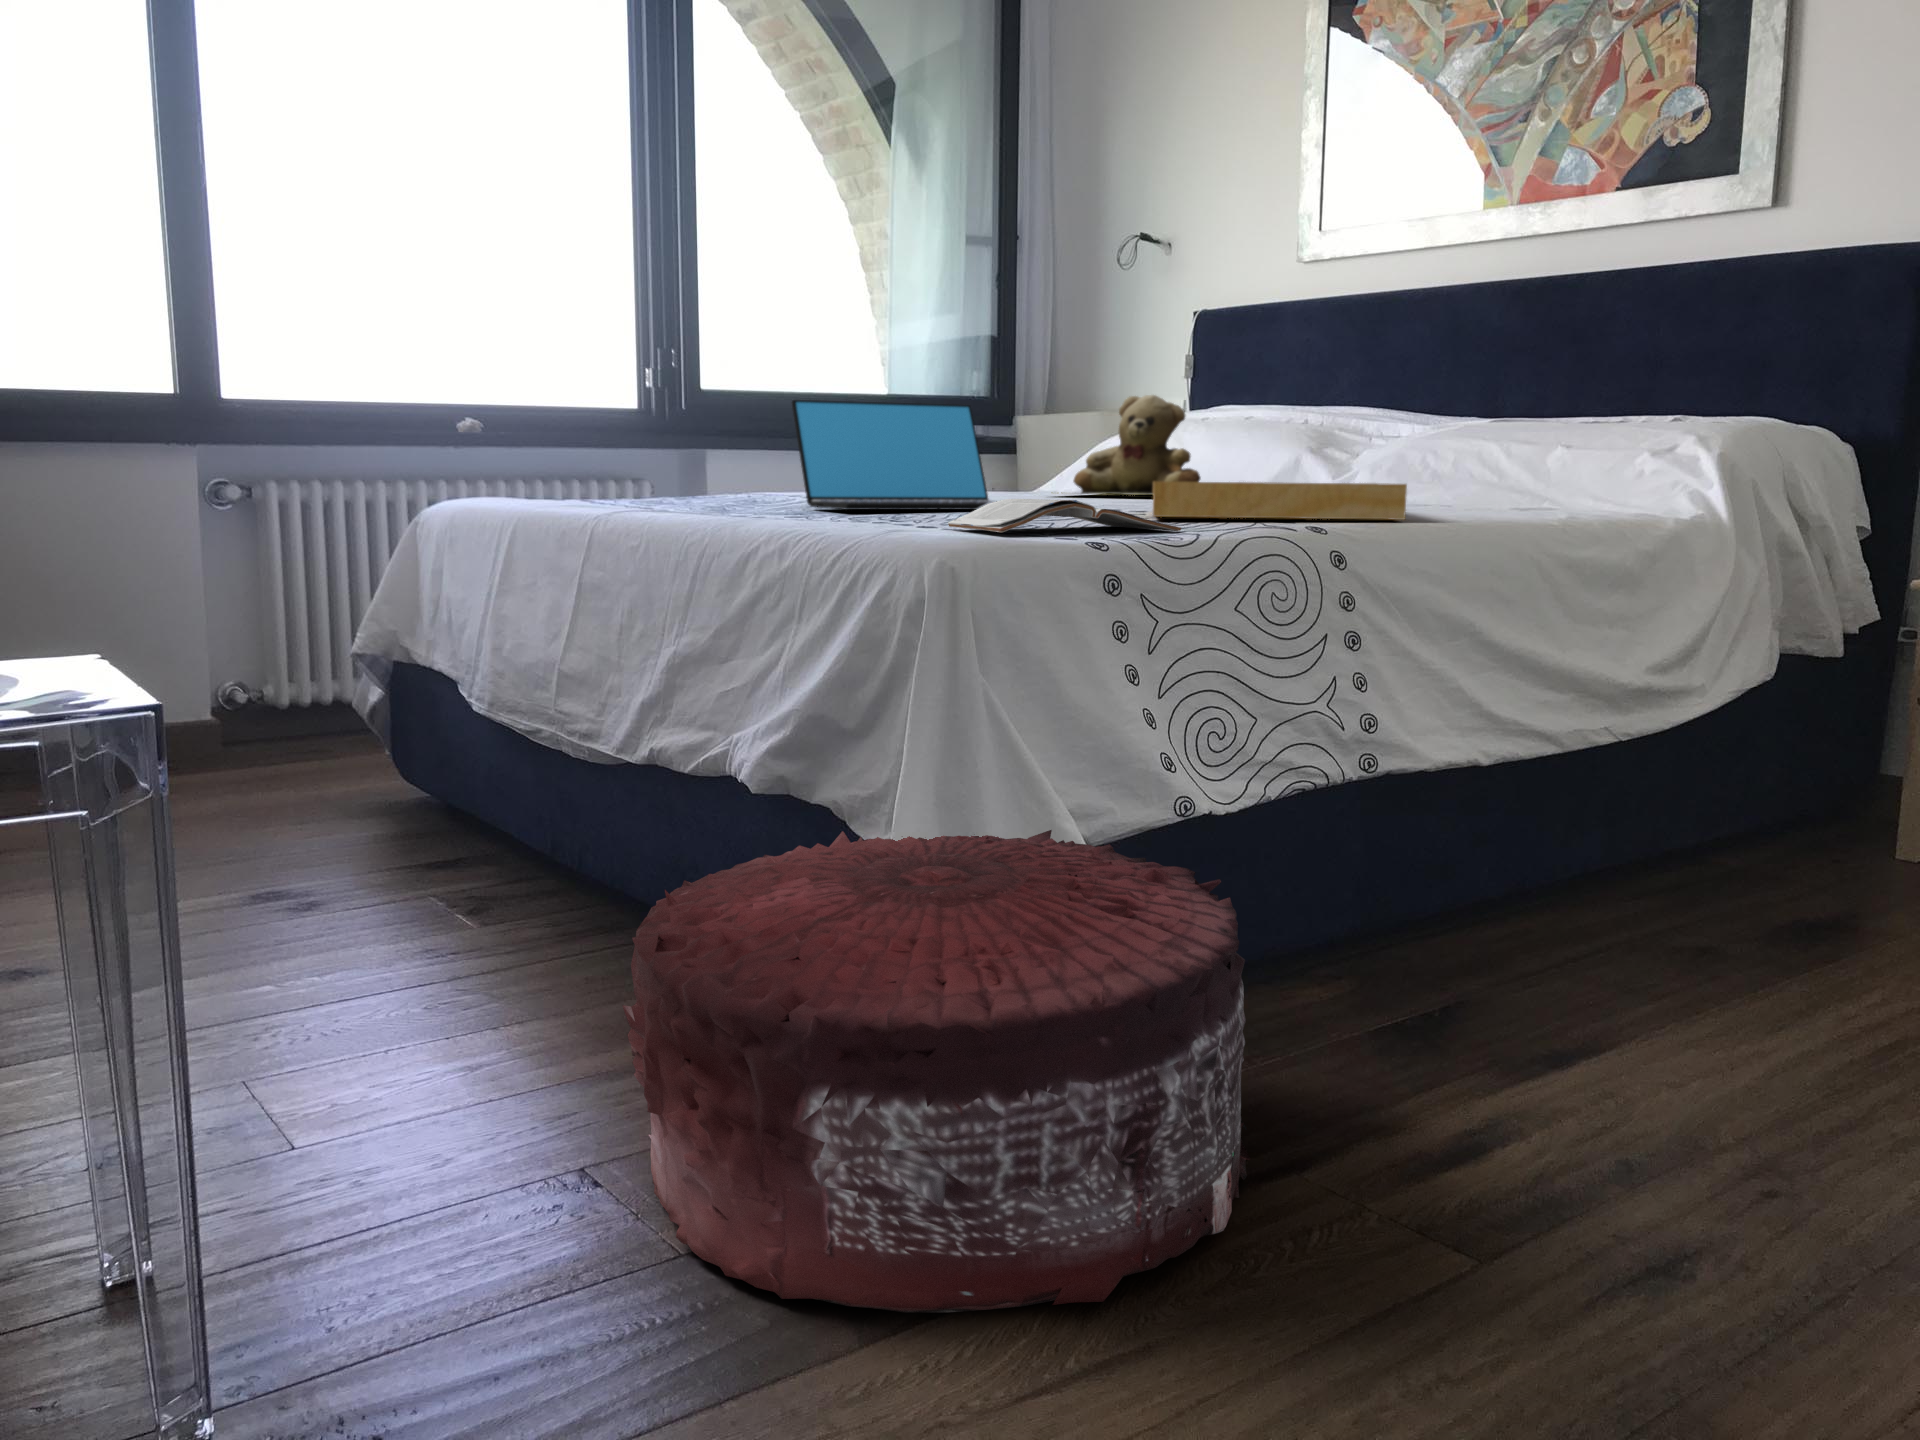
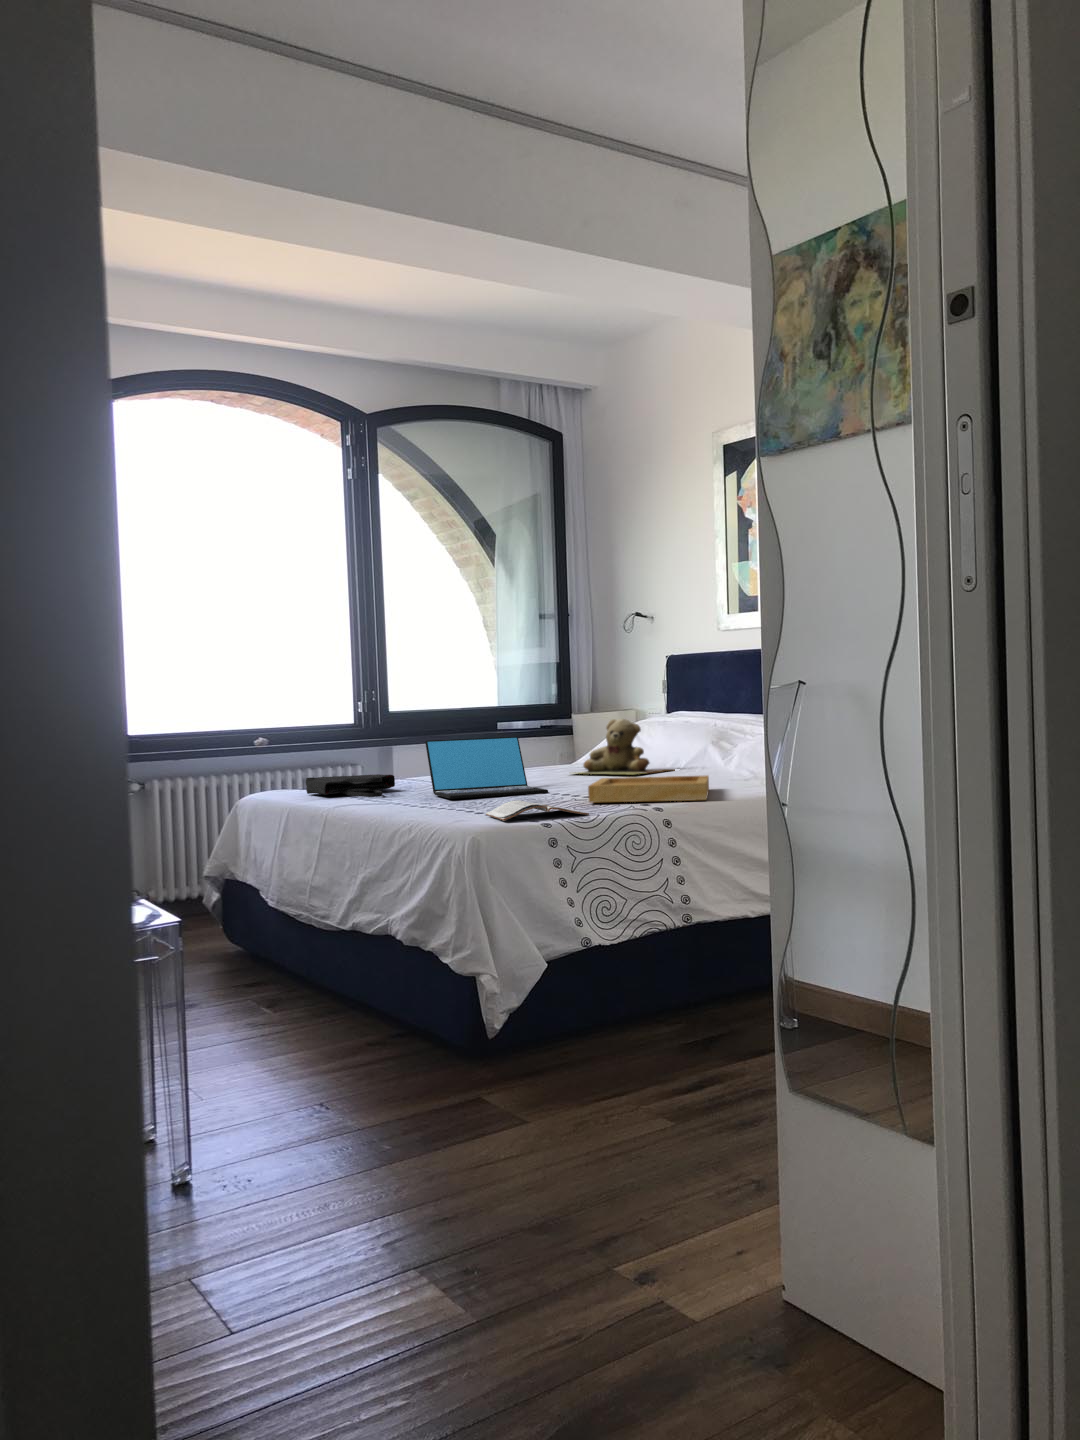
tote bag: none [550,469,725,507] -> present [306,774,395,797]
pouf: present [623,830,1251,1312] -> none [335,955,601,1145]

